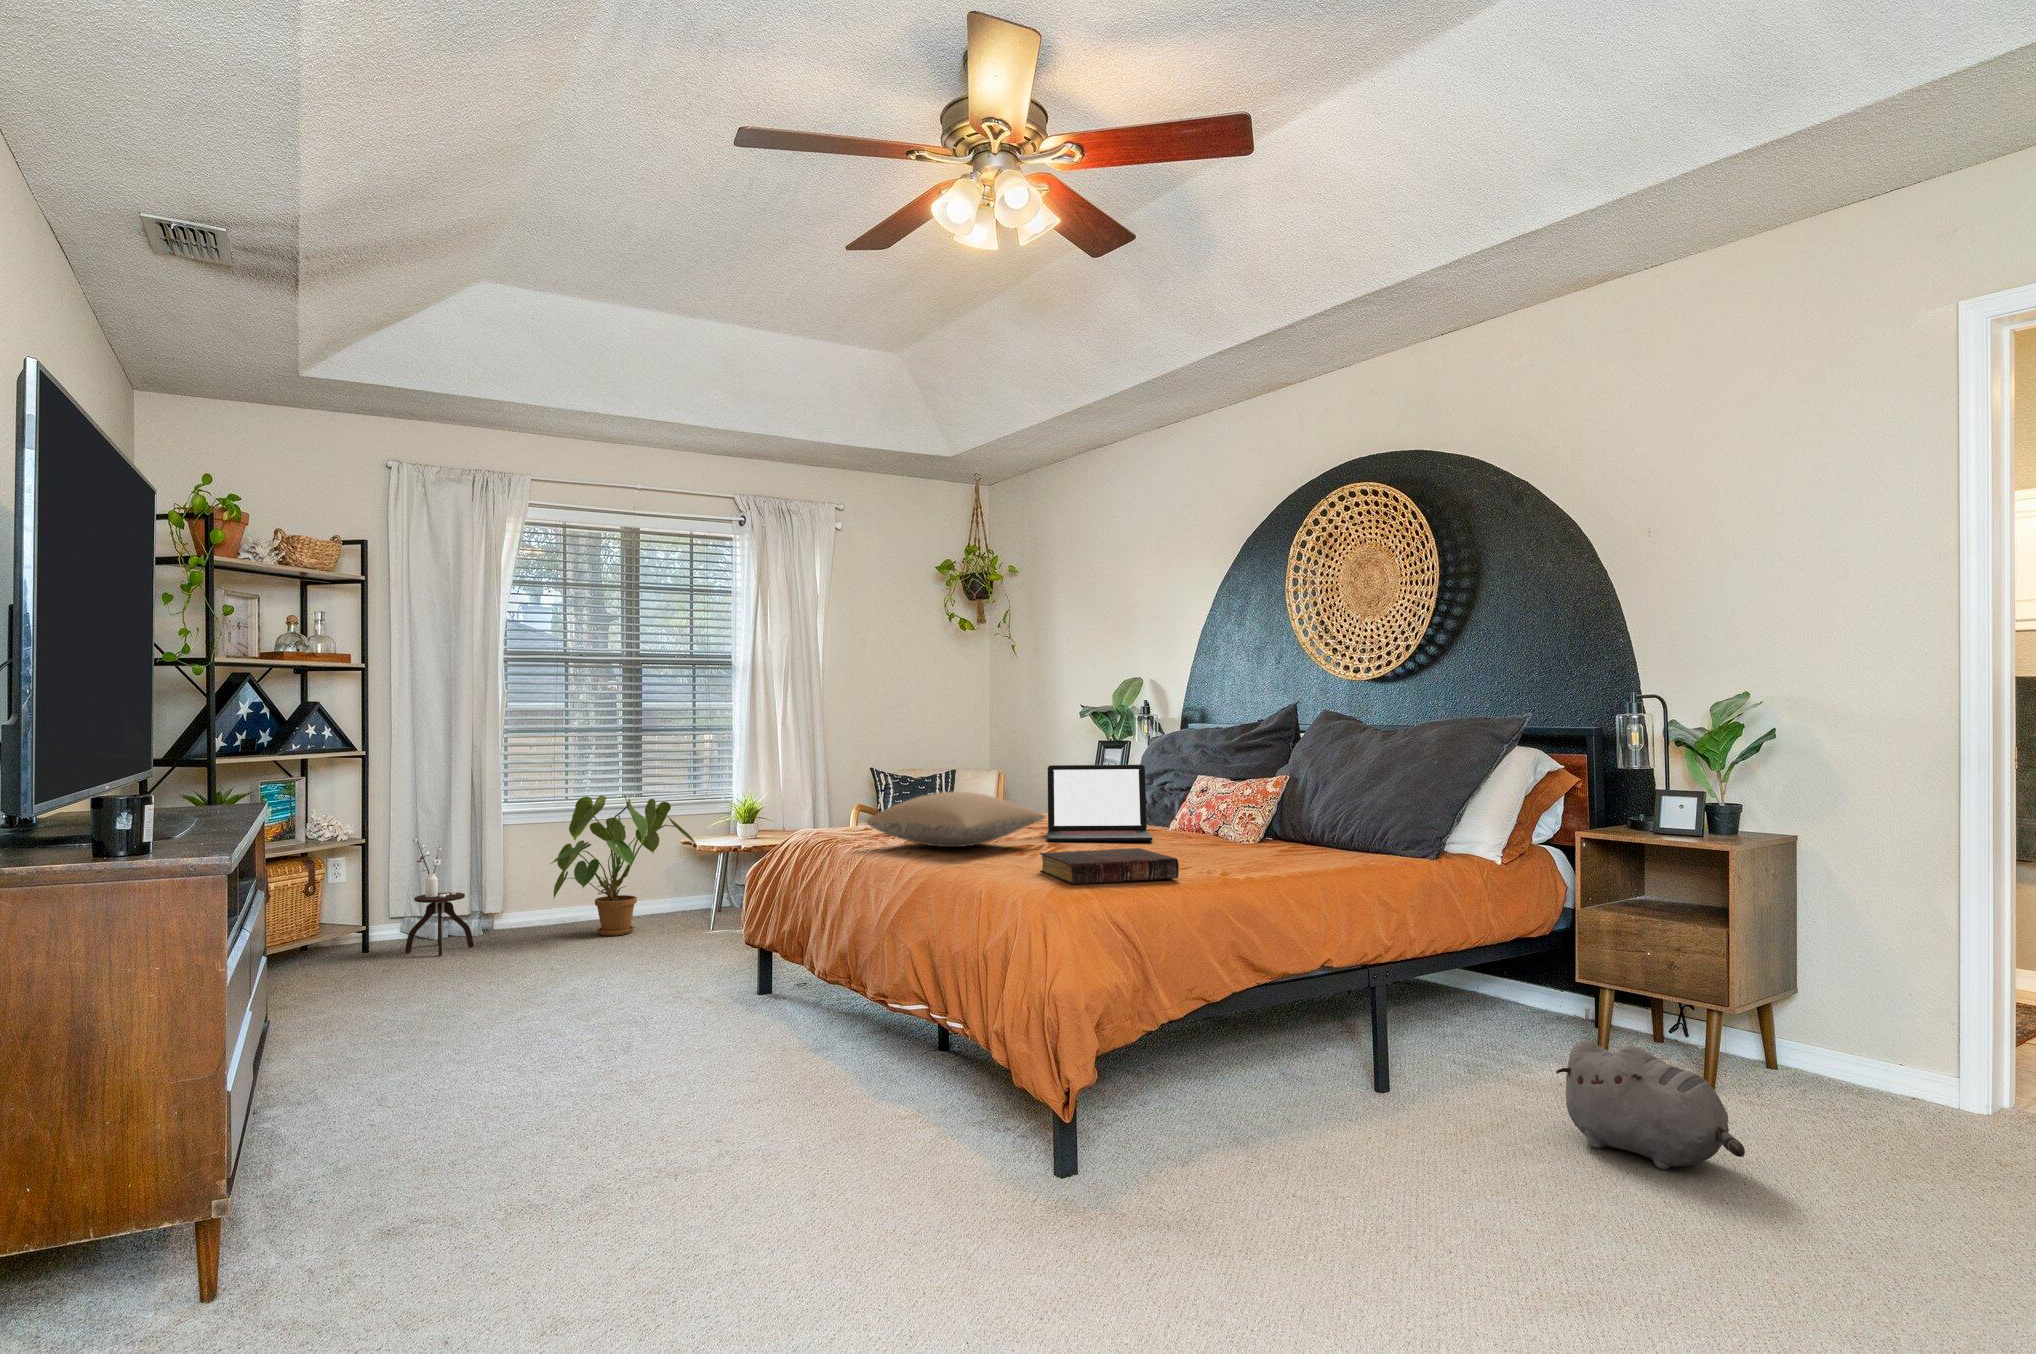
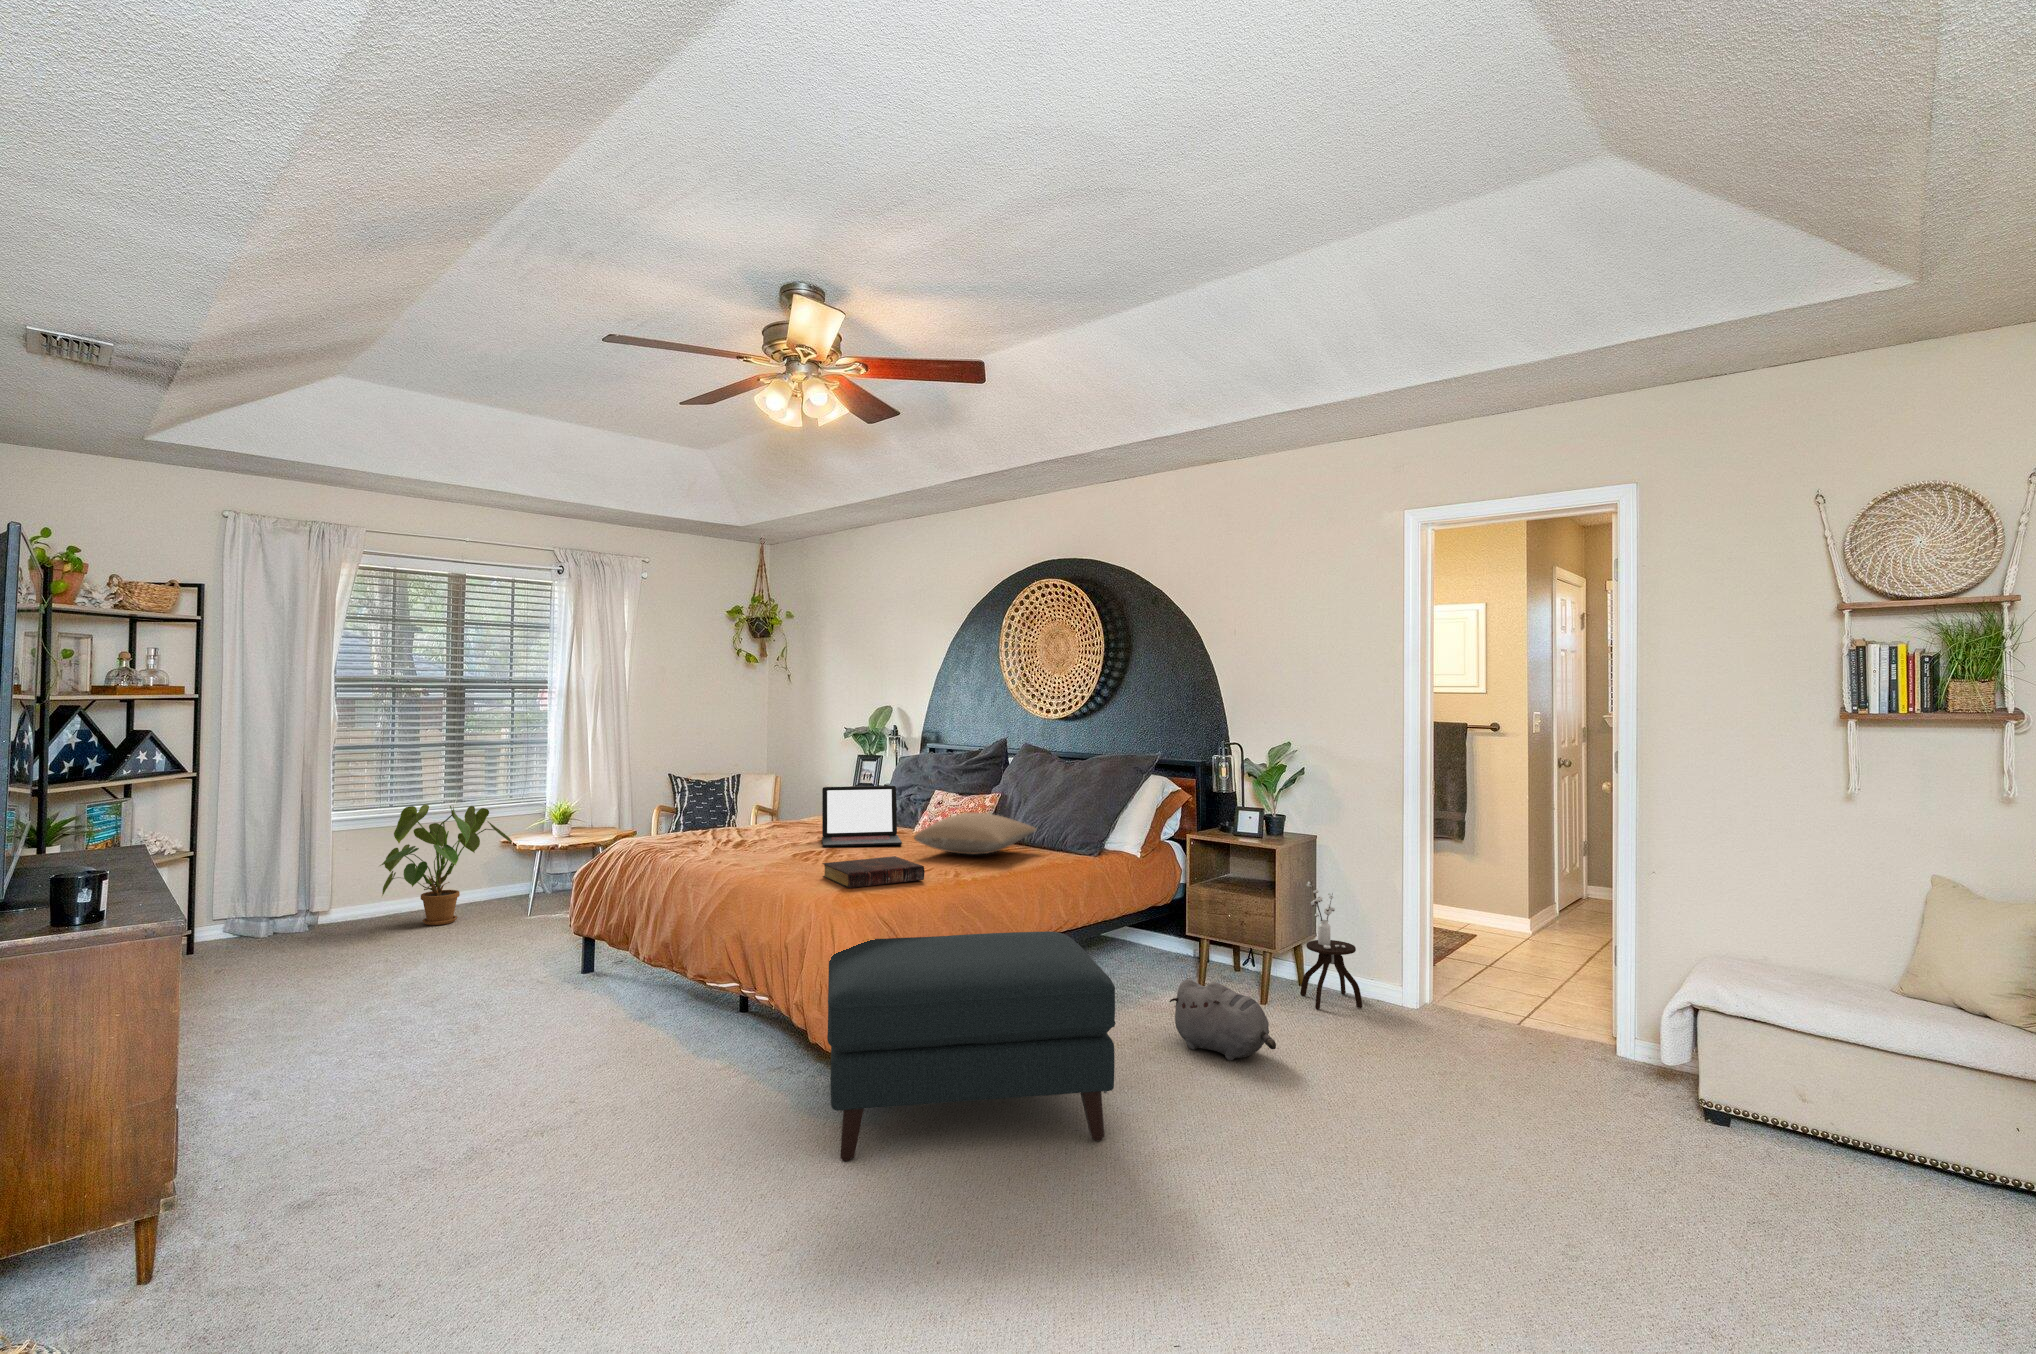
pillow: present [867,792,1045,847] -> present [914,813,1036,854]
side table: present [405,838,474,956] -> present [1300,882,1363,1009]
ottoman: none [1032,953,1474,1274] -> present [827,932,1116,1161]

